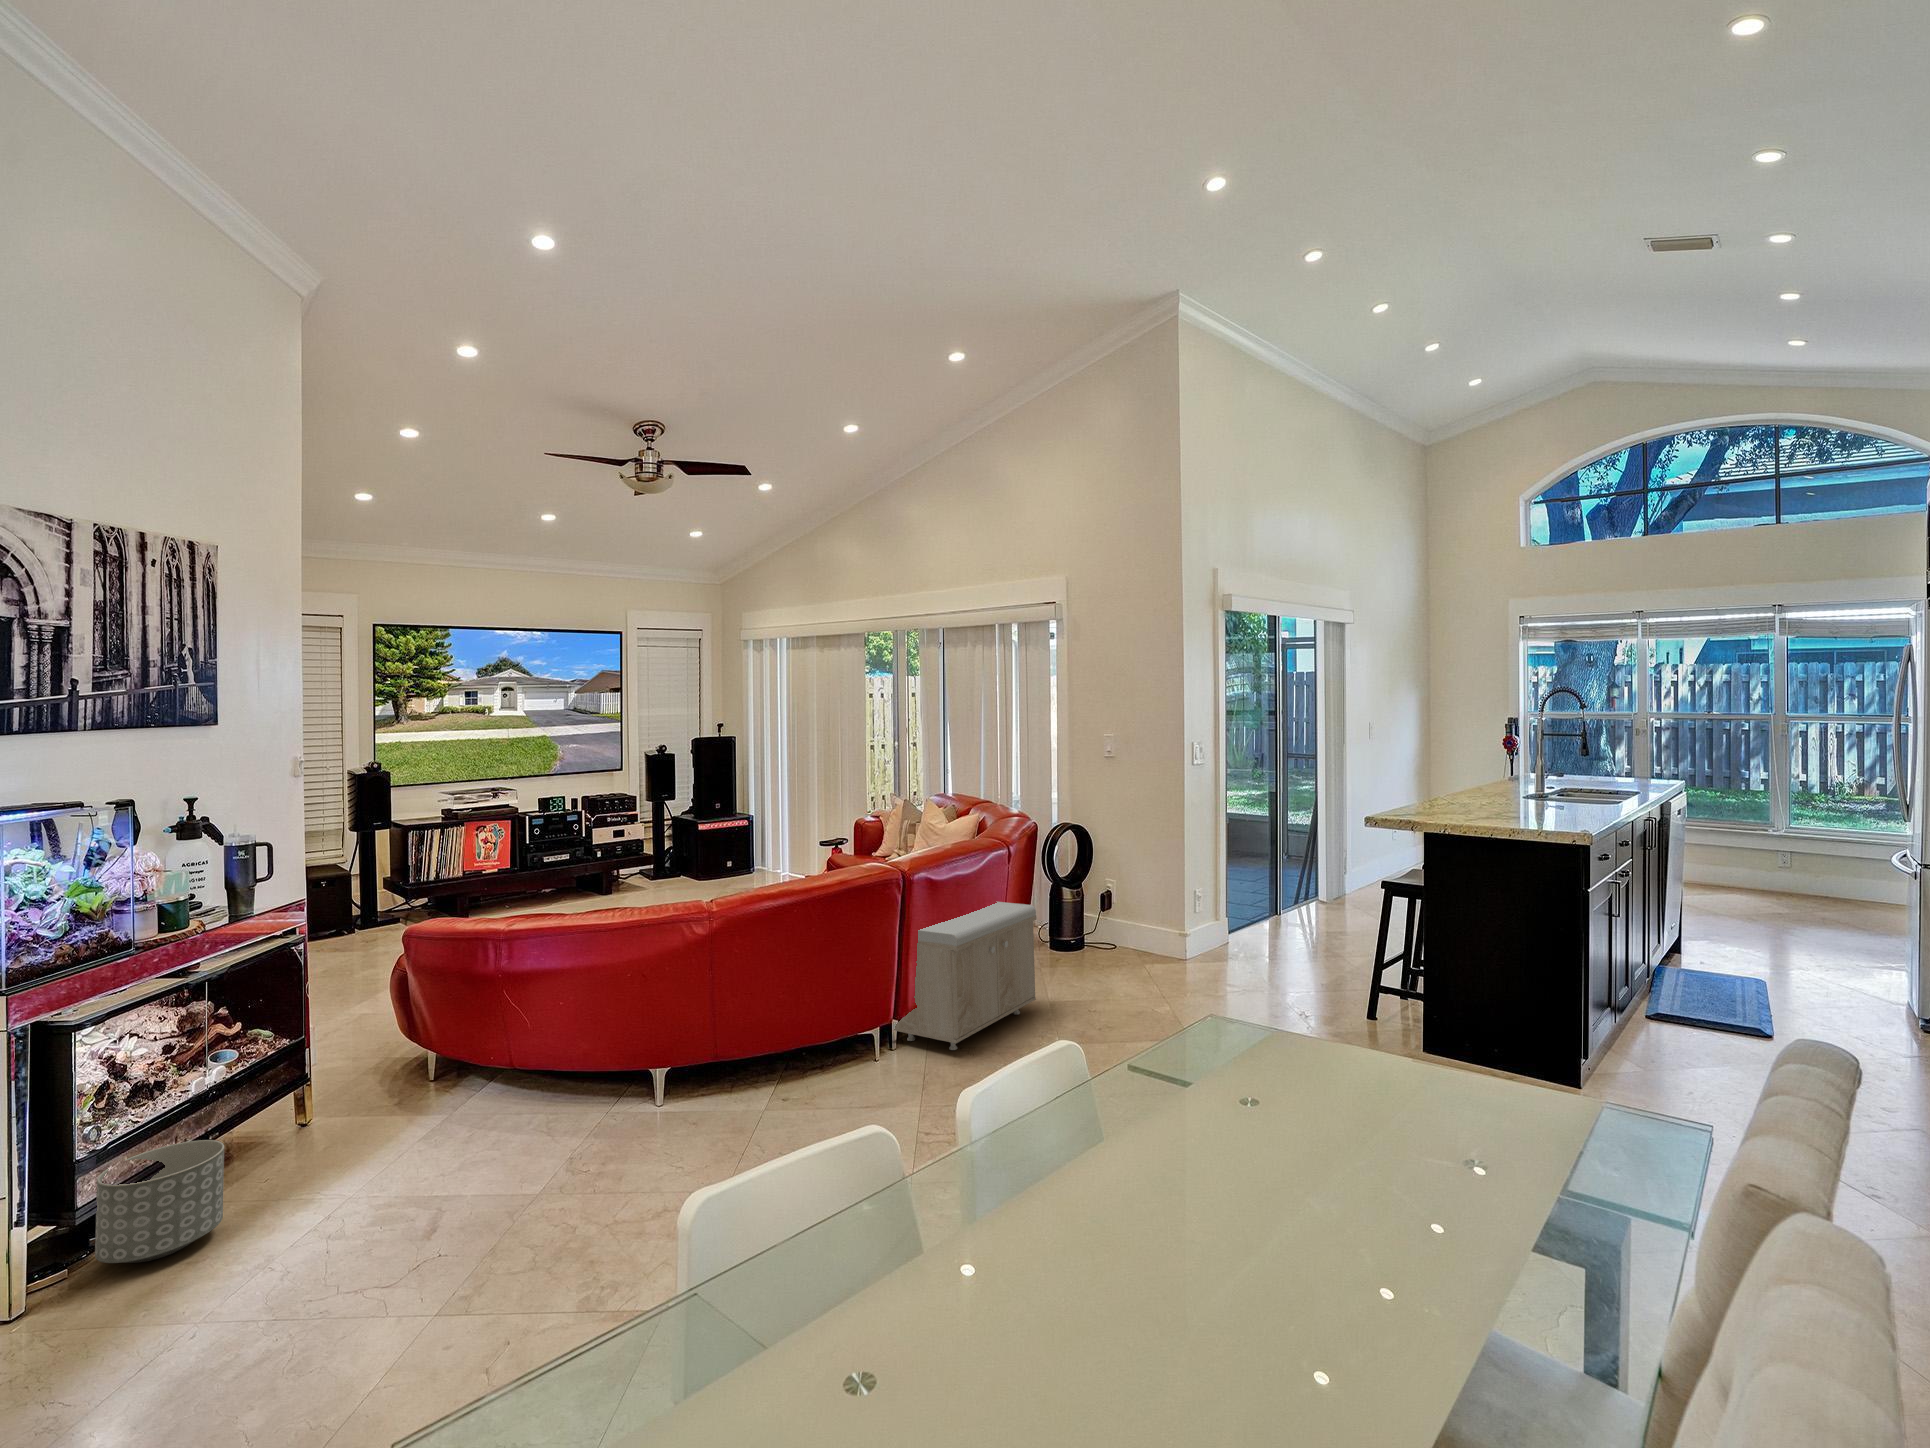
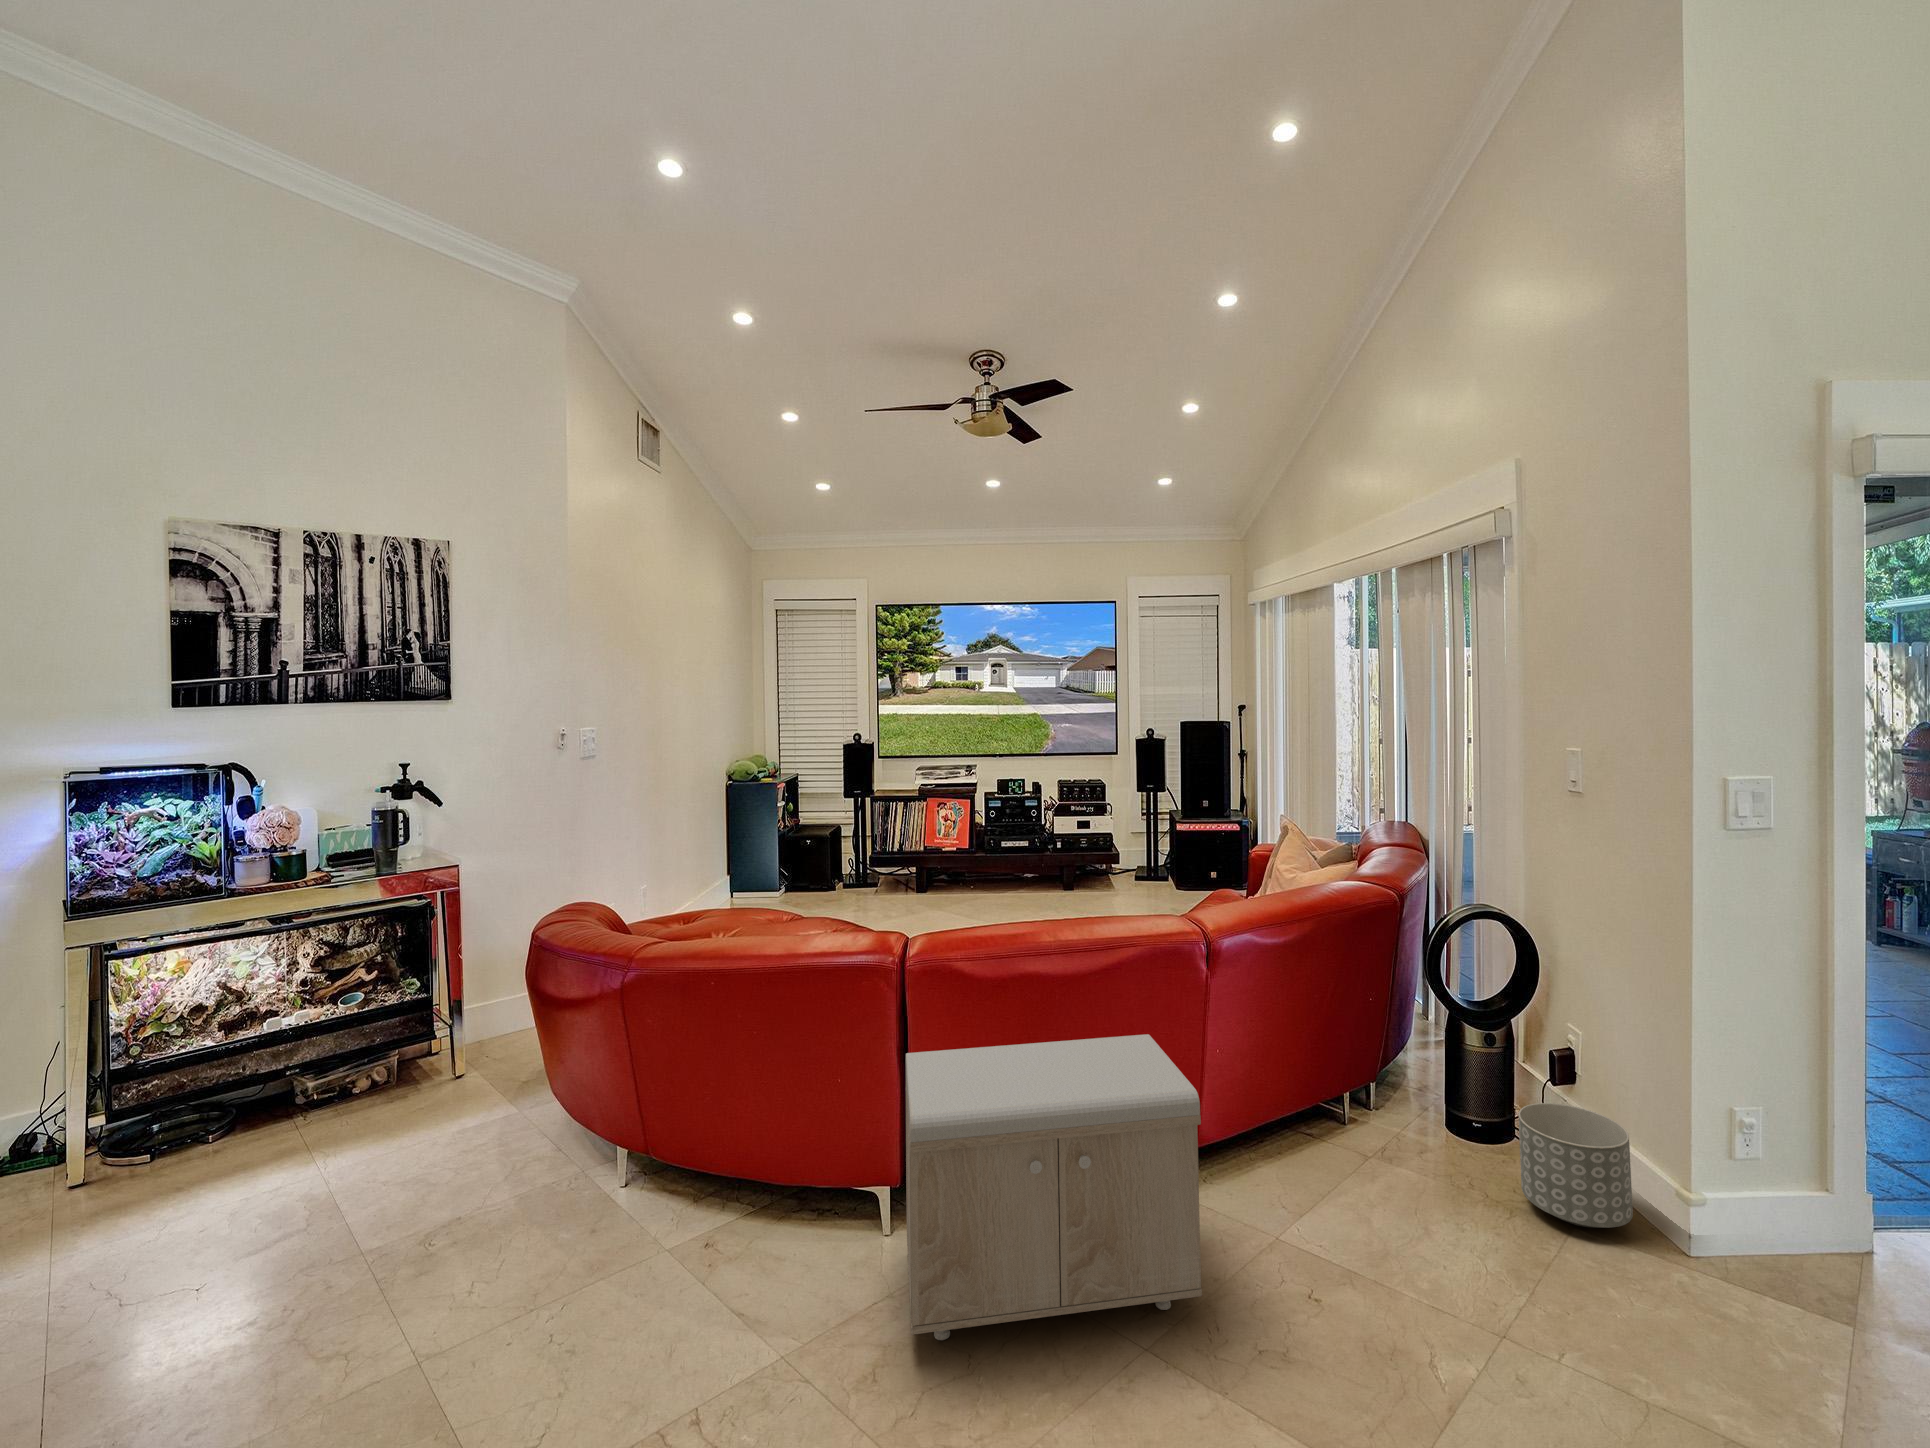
planter: present [95,1140,224,1263] -> present [1518,1103,1633,1228]

